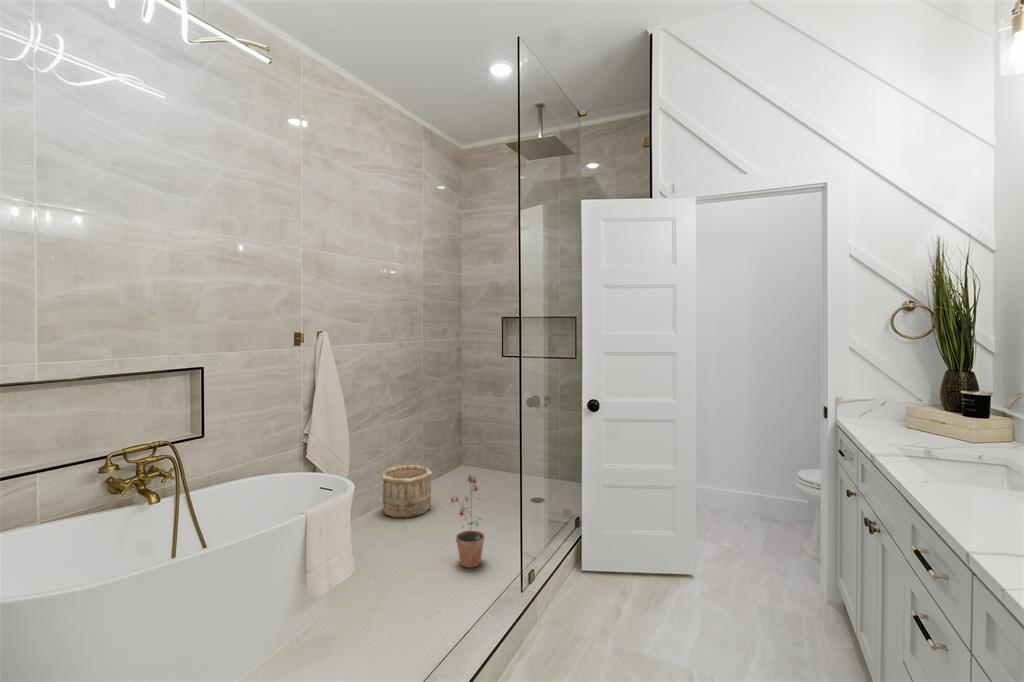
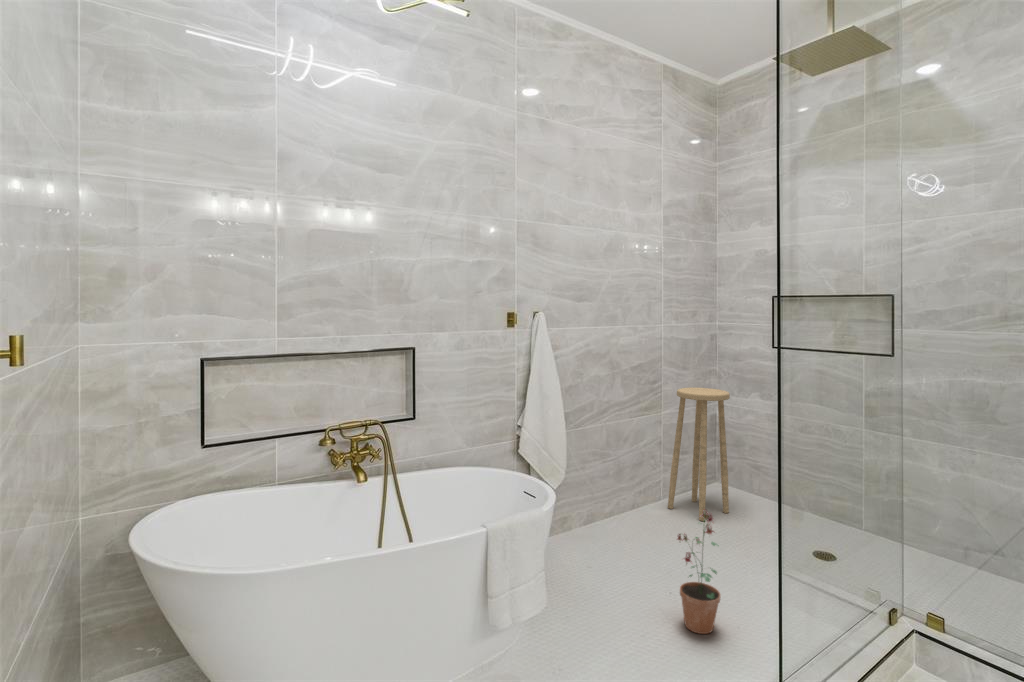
stool: none [428,390,473,492] -> present [668,388,730,521]
wooden bucket: present [381,465,432,517] -> none [605,476,668,543]

